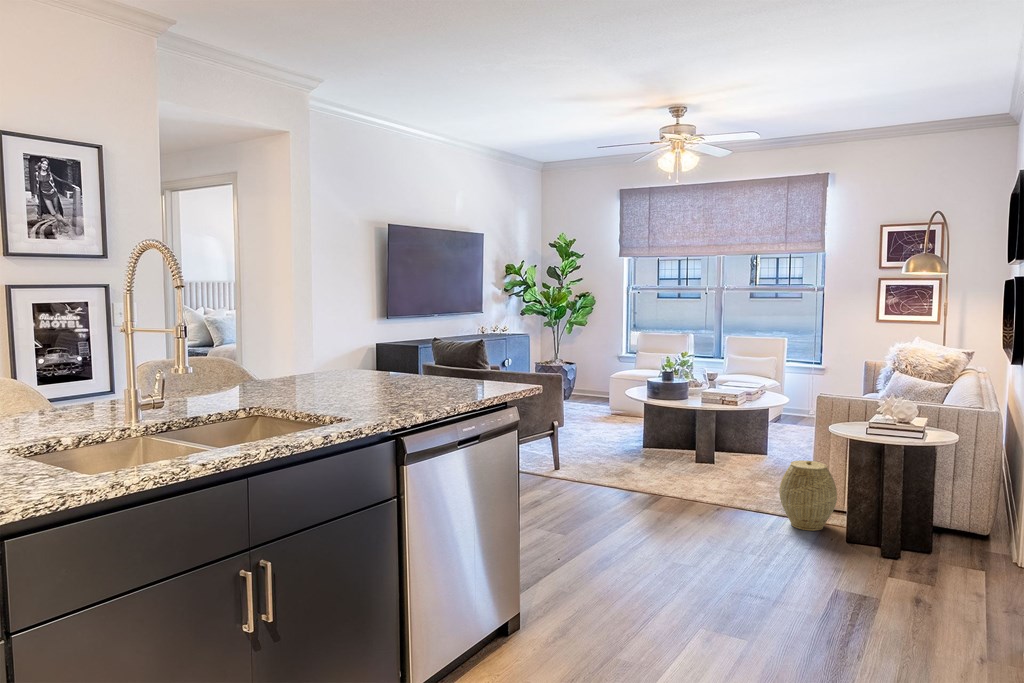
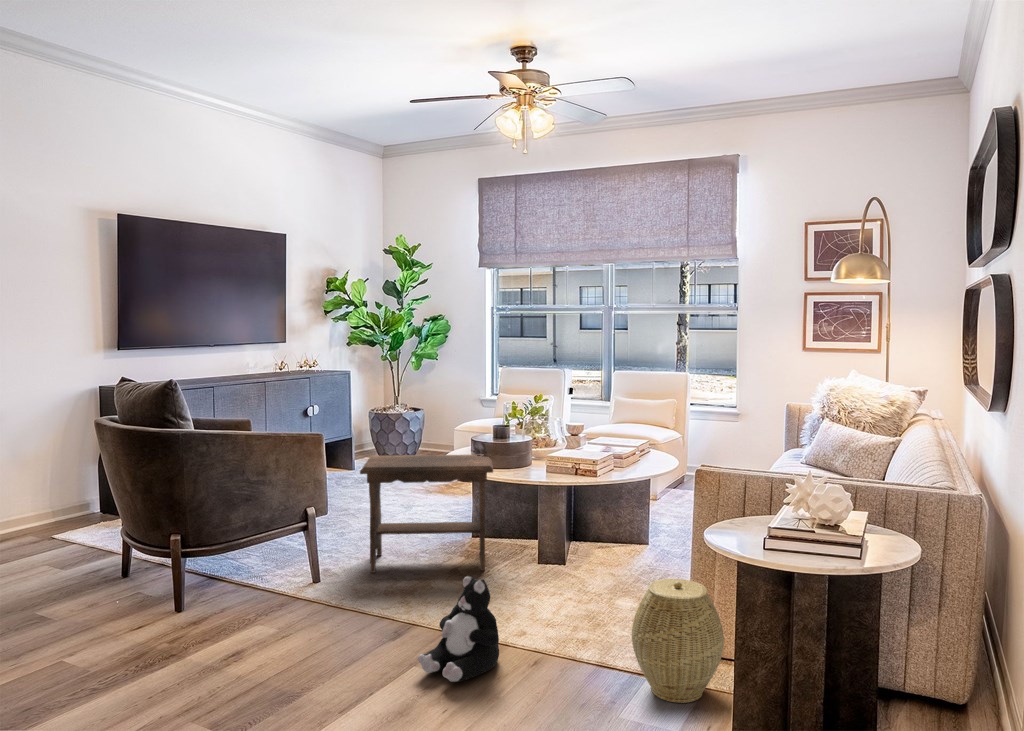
footstool: none [578,391,668,467] -> present [360,454,493,573]
plush toy: none [647,458,695,518] -> present [418,576,499,682]

